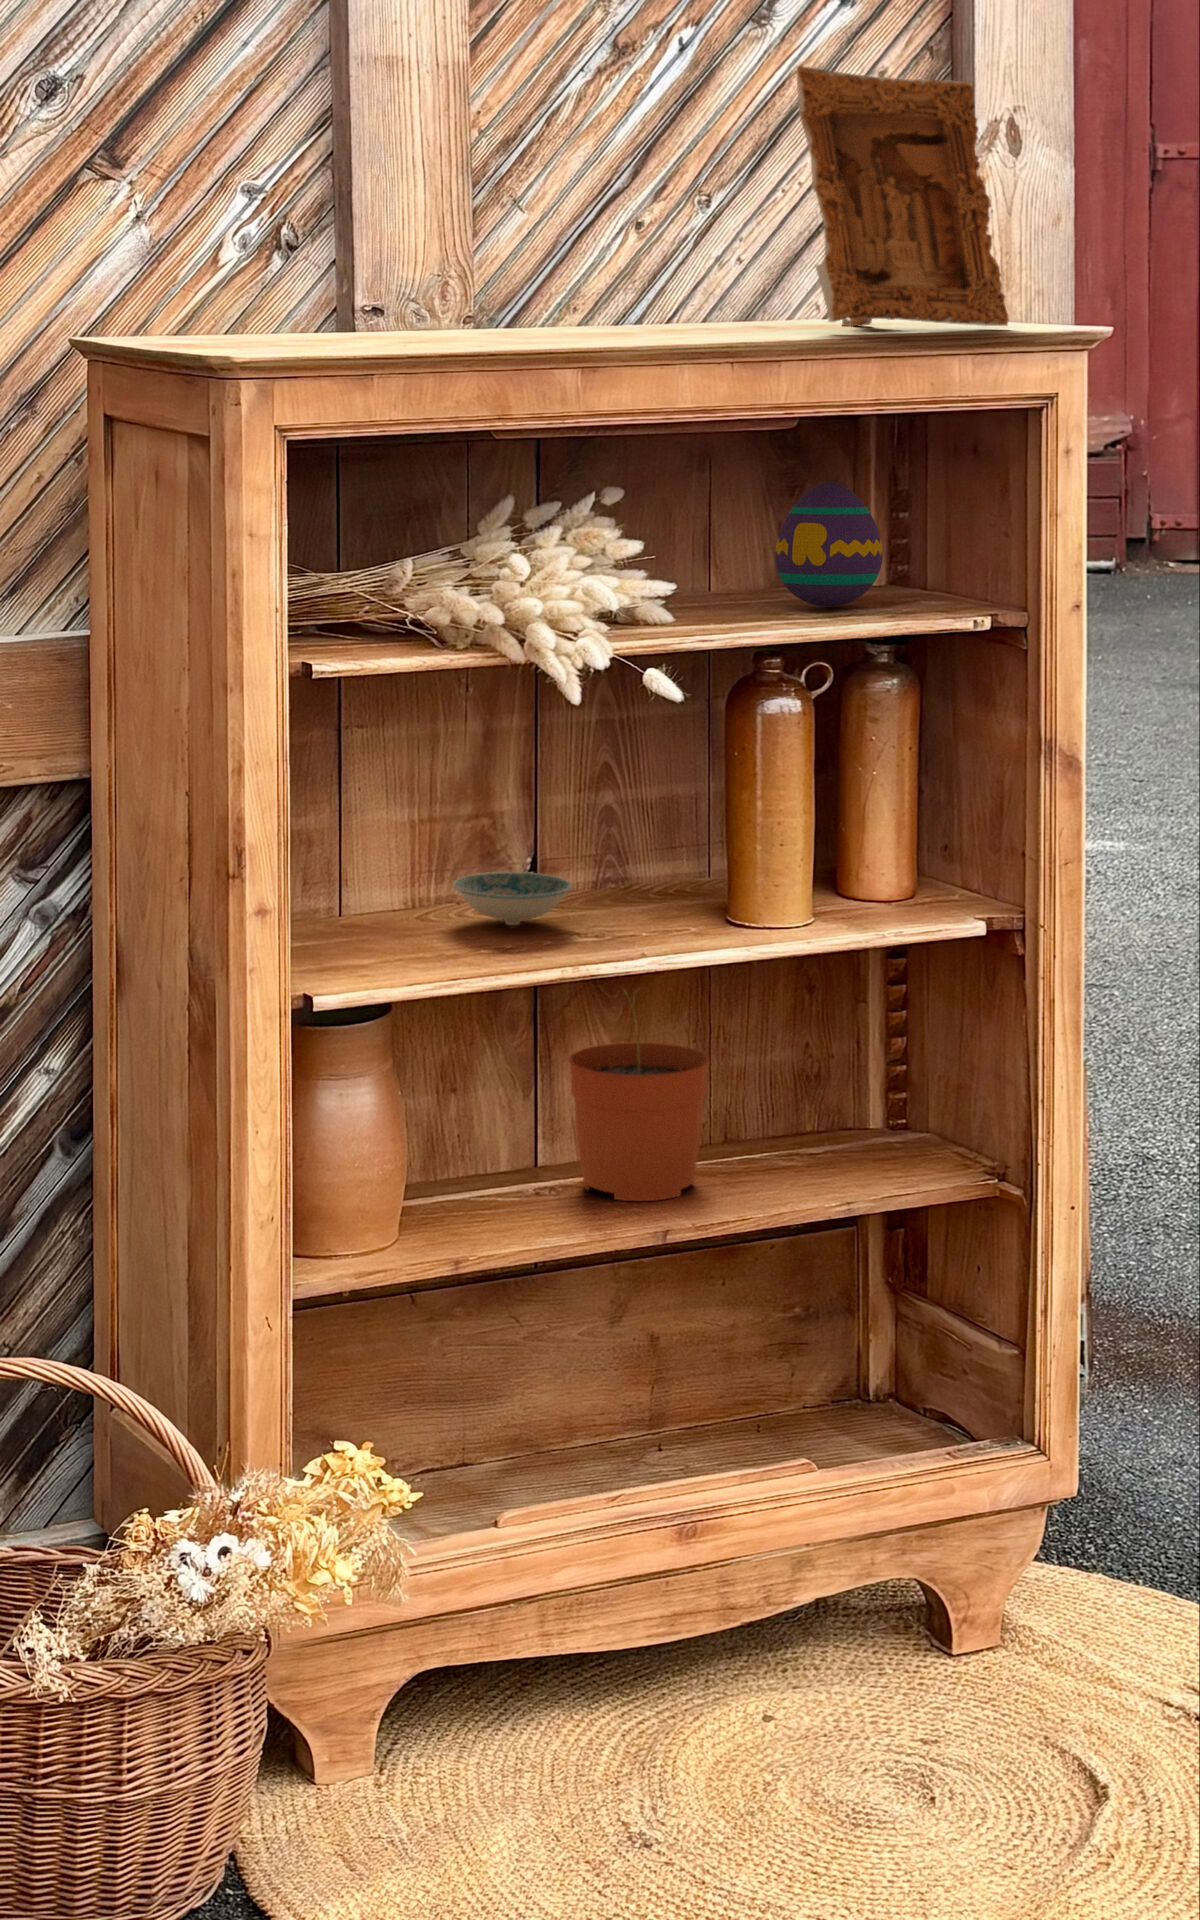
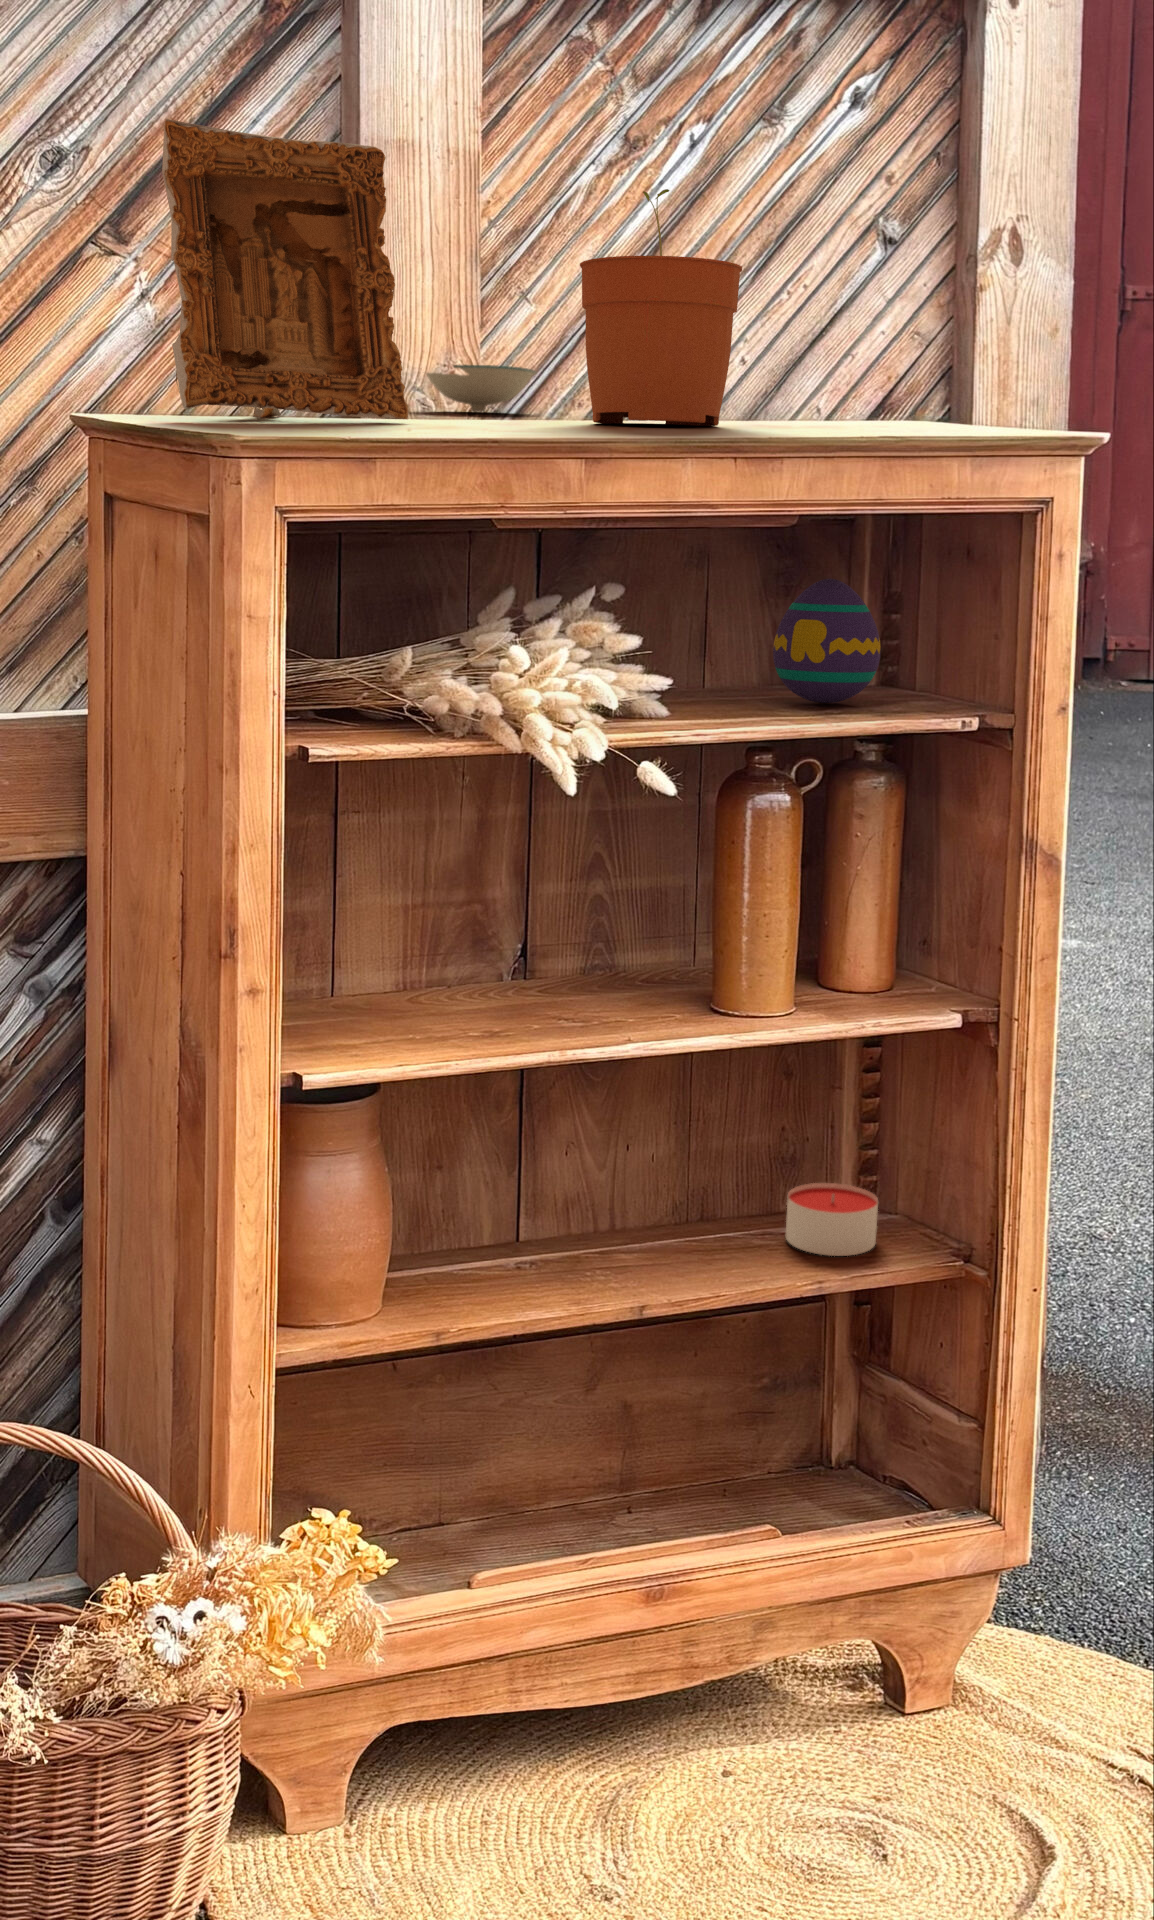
picture frame: present [797,66,1009,326] -> present [162,119,409,419]
ceramic bowl: present [453,872,573,925] -> present [427,365,537,411]
plant pot: present [568,989,709,1201] -> present [580,189,742,426]
candle: none [810,1105,903,1174] -> present [786,1183,878,1256]

